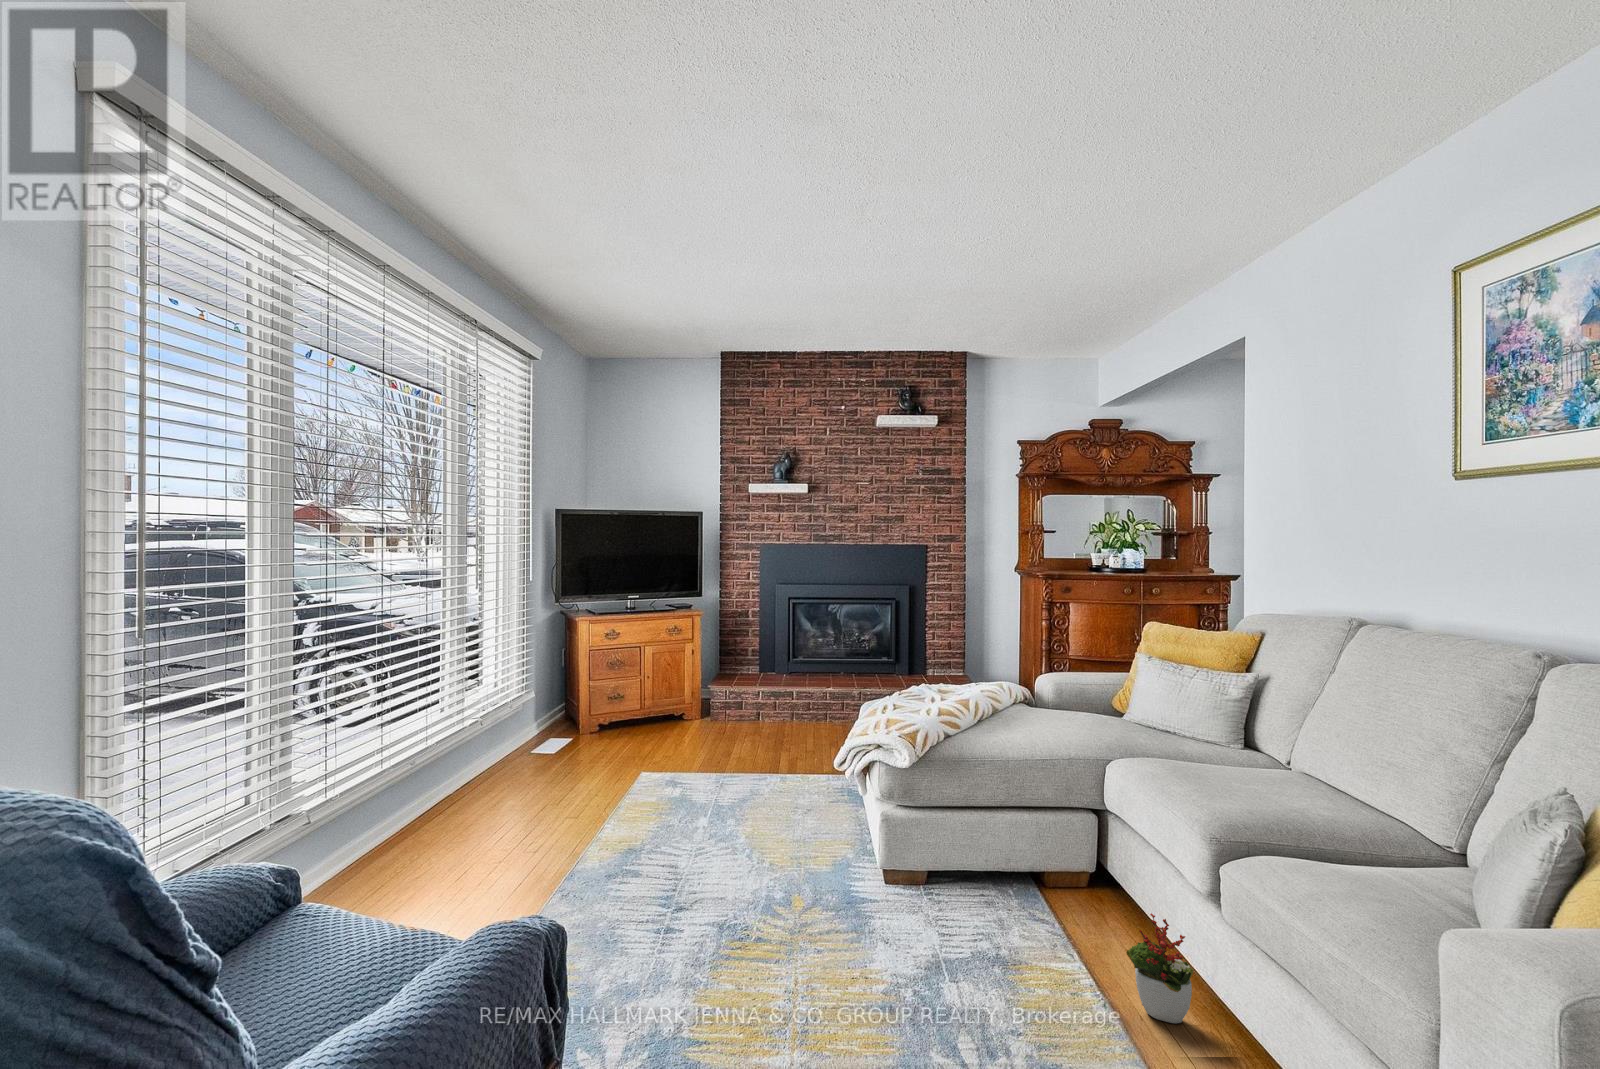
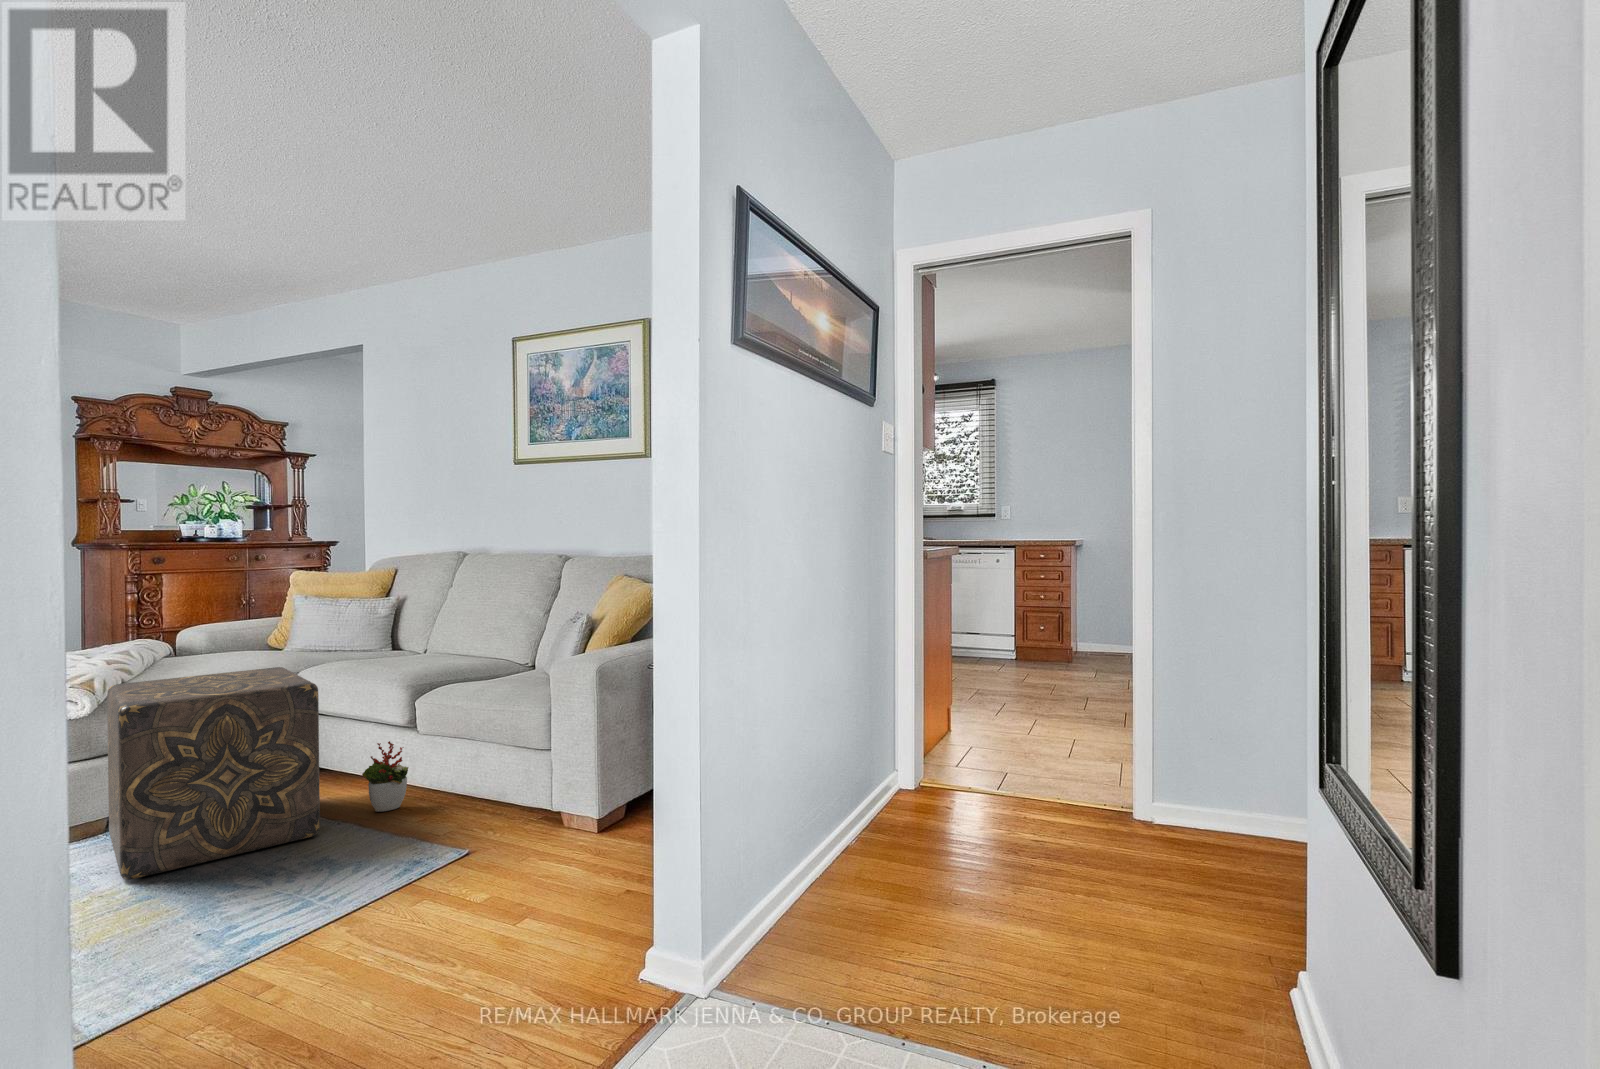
ottoman: none [860,748,1068,1019] -> present [107,667,320,880]

